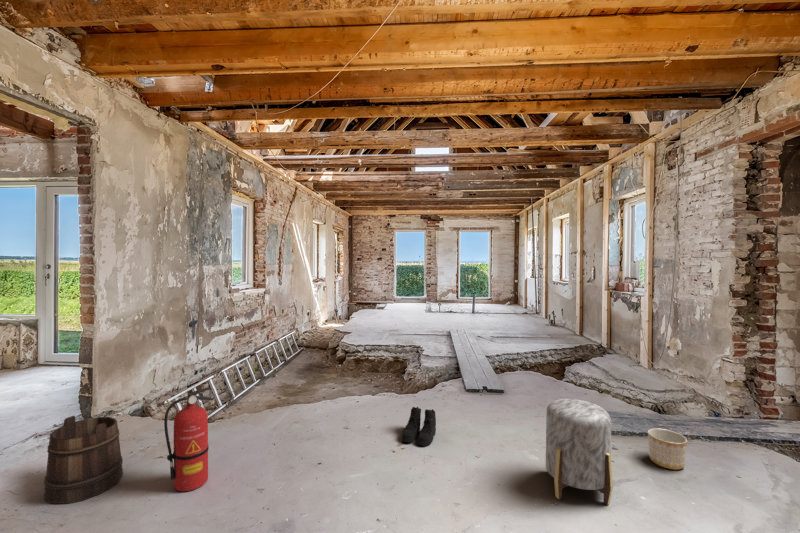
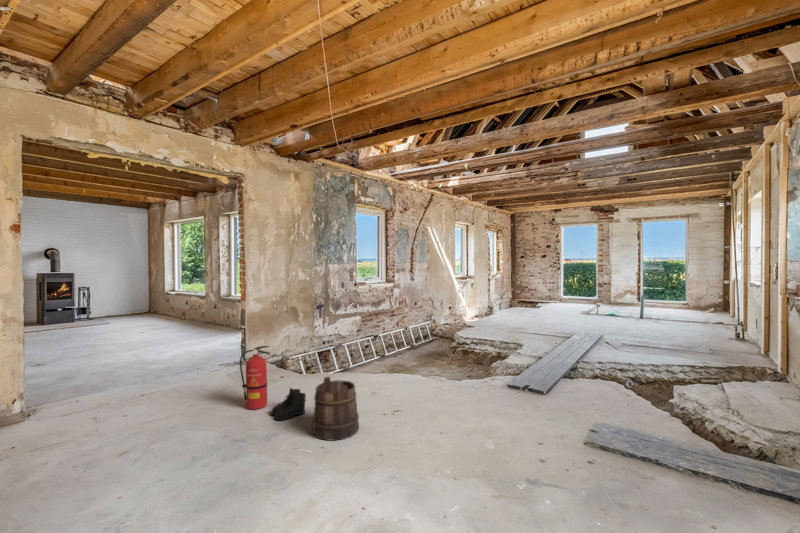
stool: present [546,399,613,505] -> none [468,395,538,504]
boots: present [402,407,436,446] -> present [271,388,306,420]
bucket: present [44,416,123,504] -> present [313,377,359,440]
planter: present [648,428,687,470] -> none [624,454,670,507]

